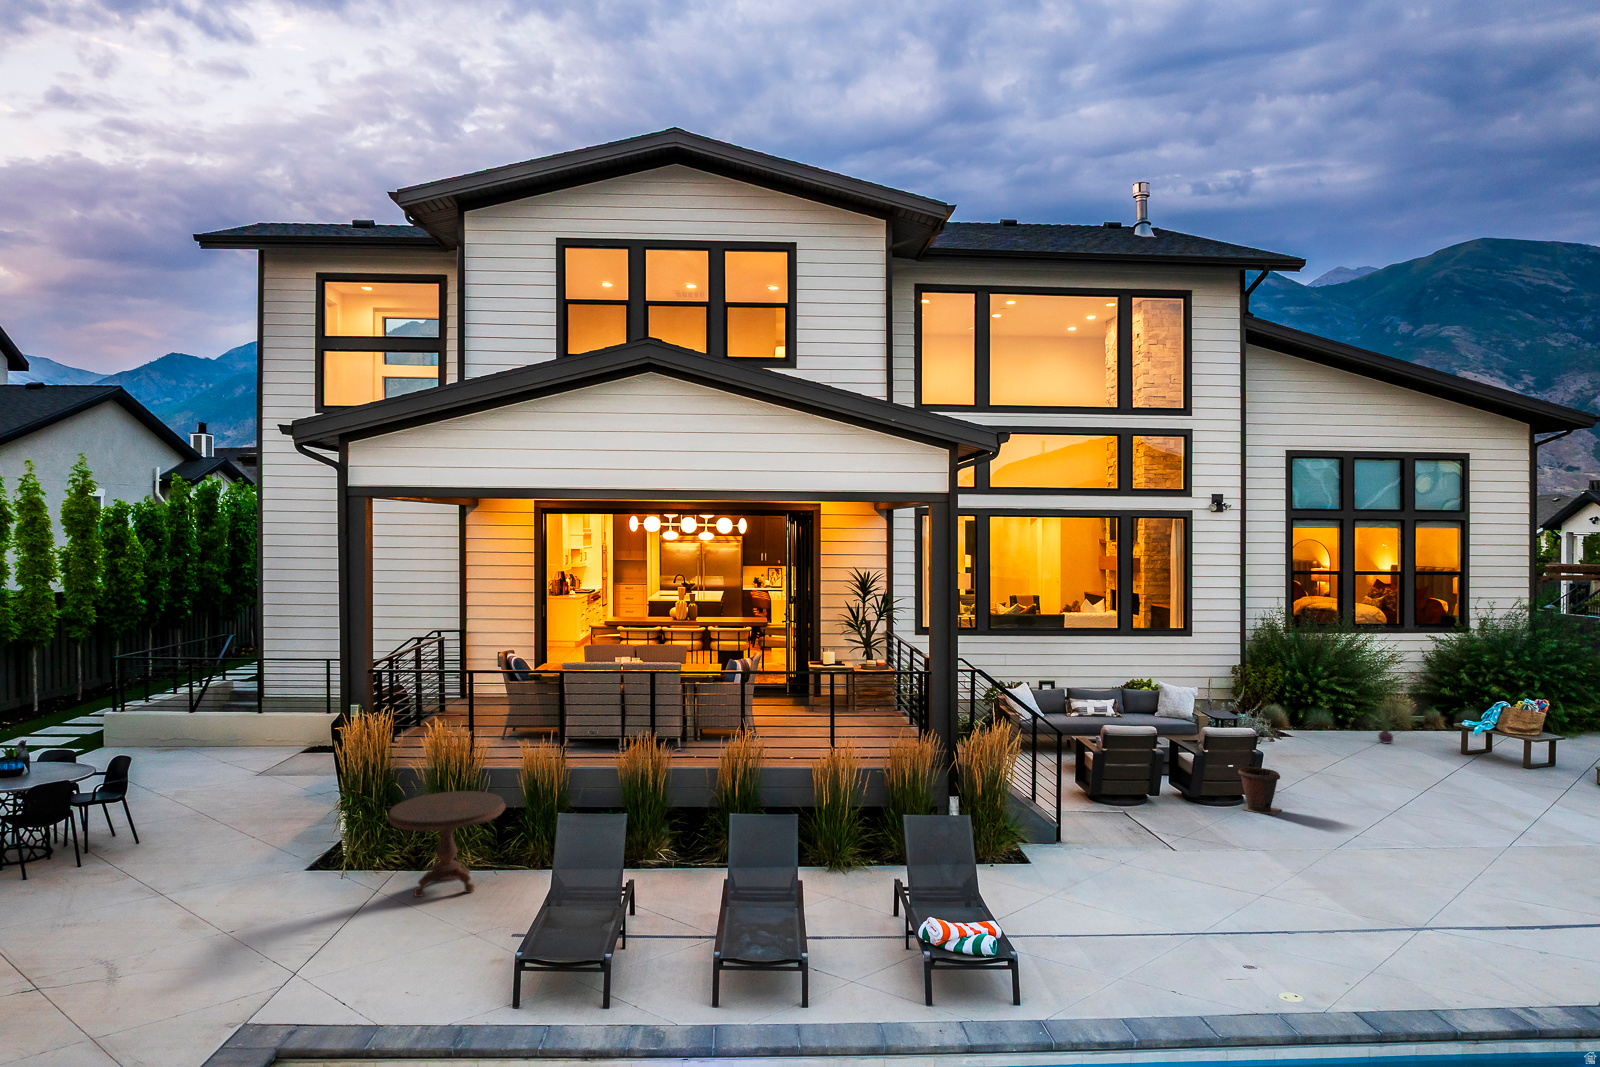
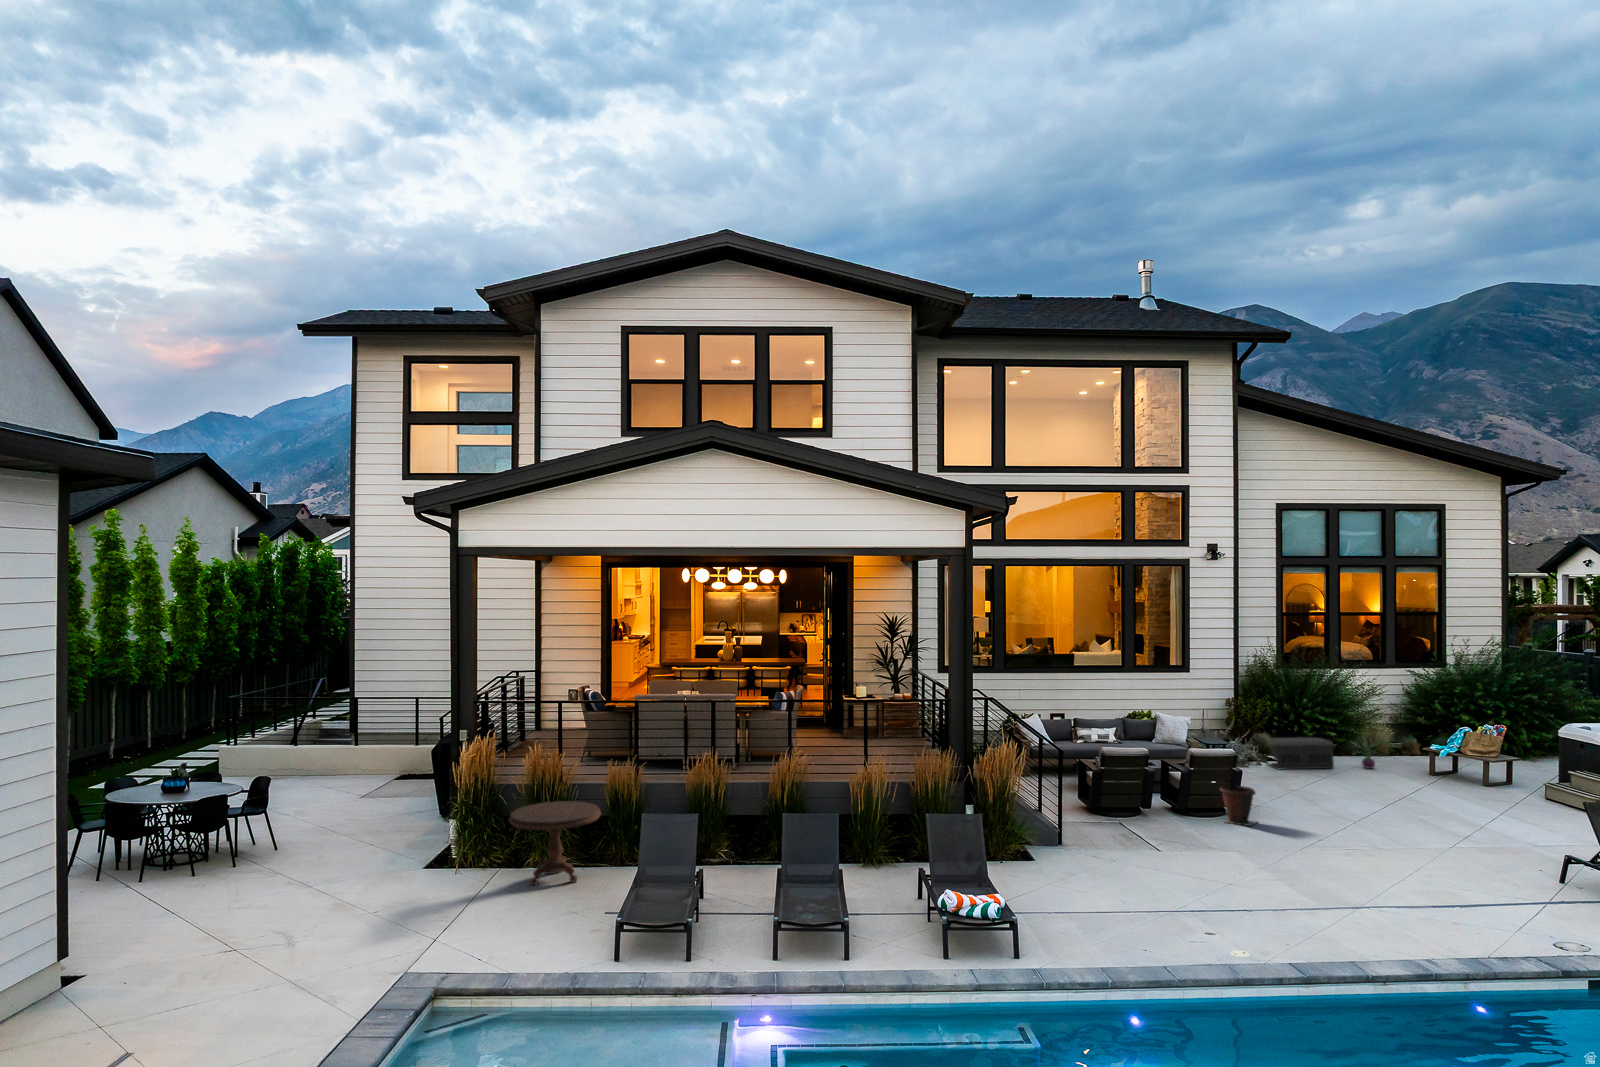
storage bench: none [1272,709,1348,744] -> present [1267,737,1334,769]

